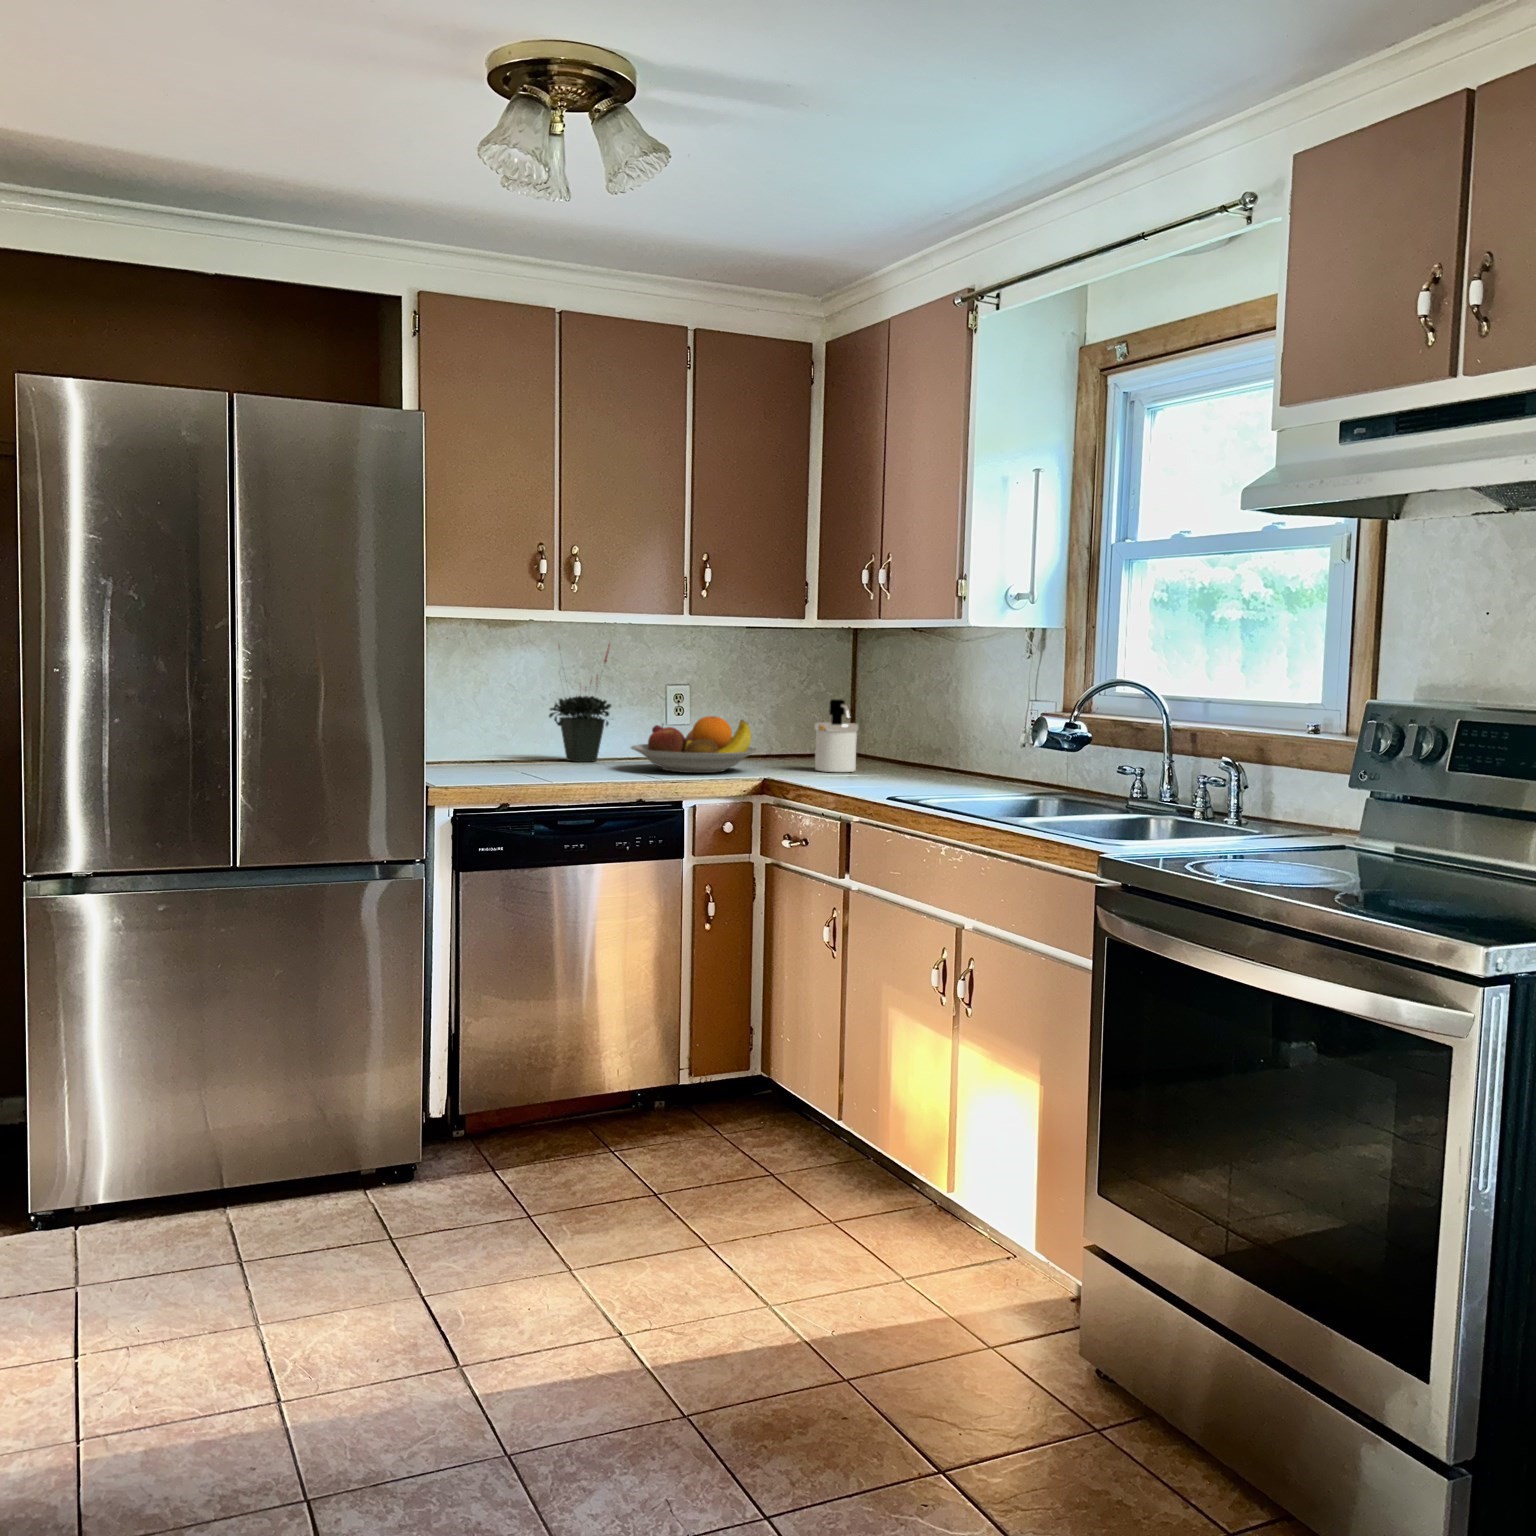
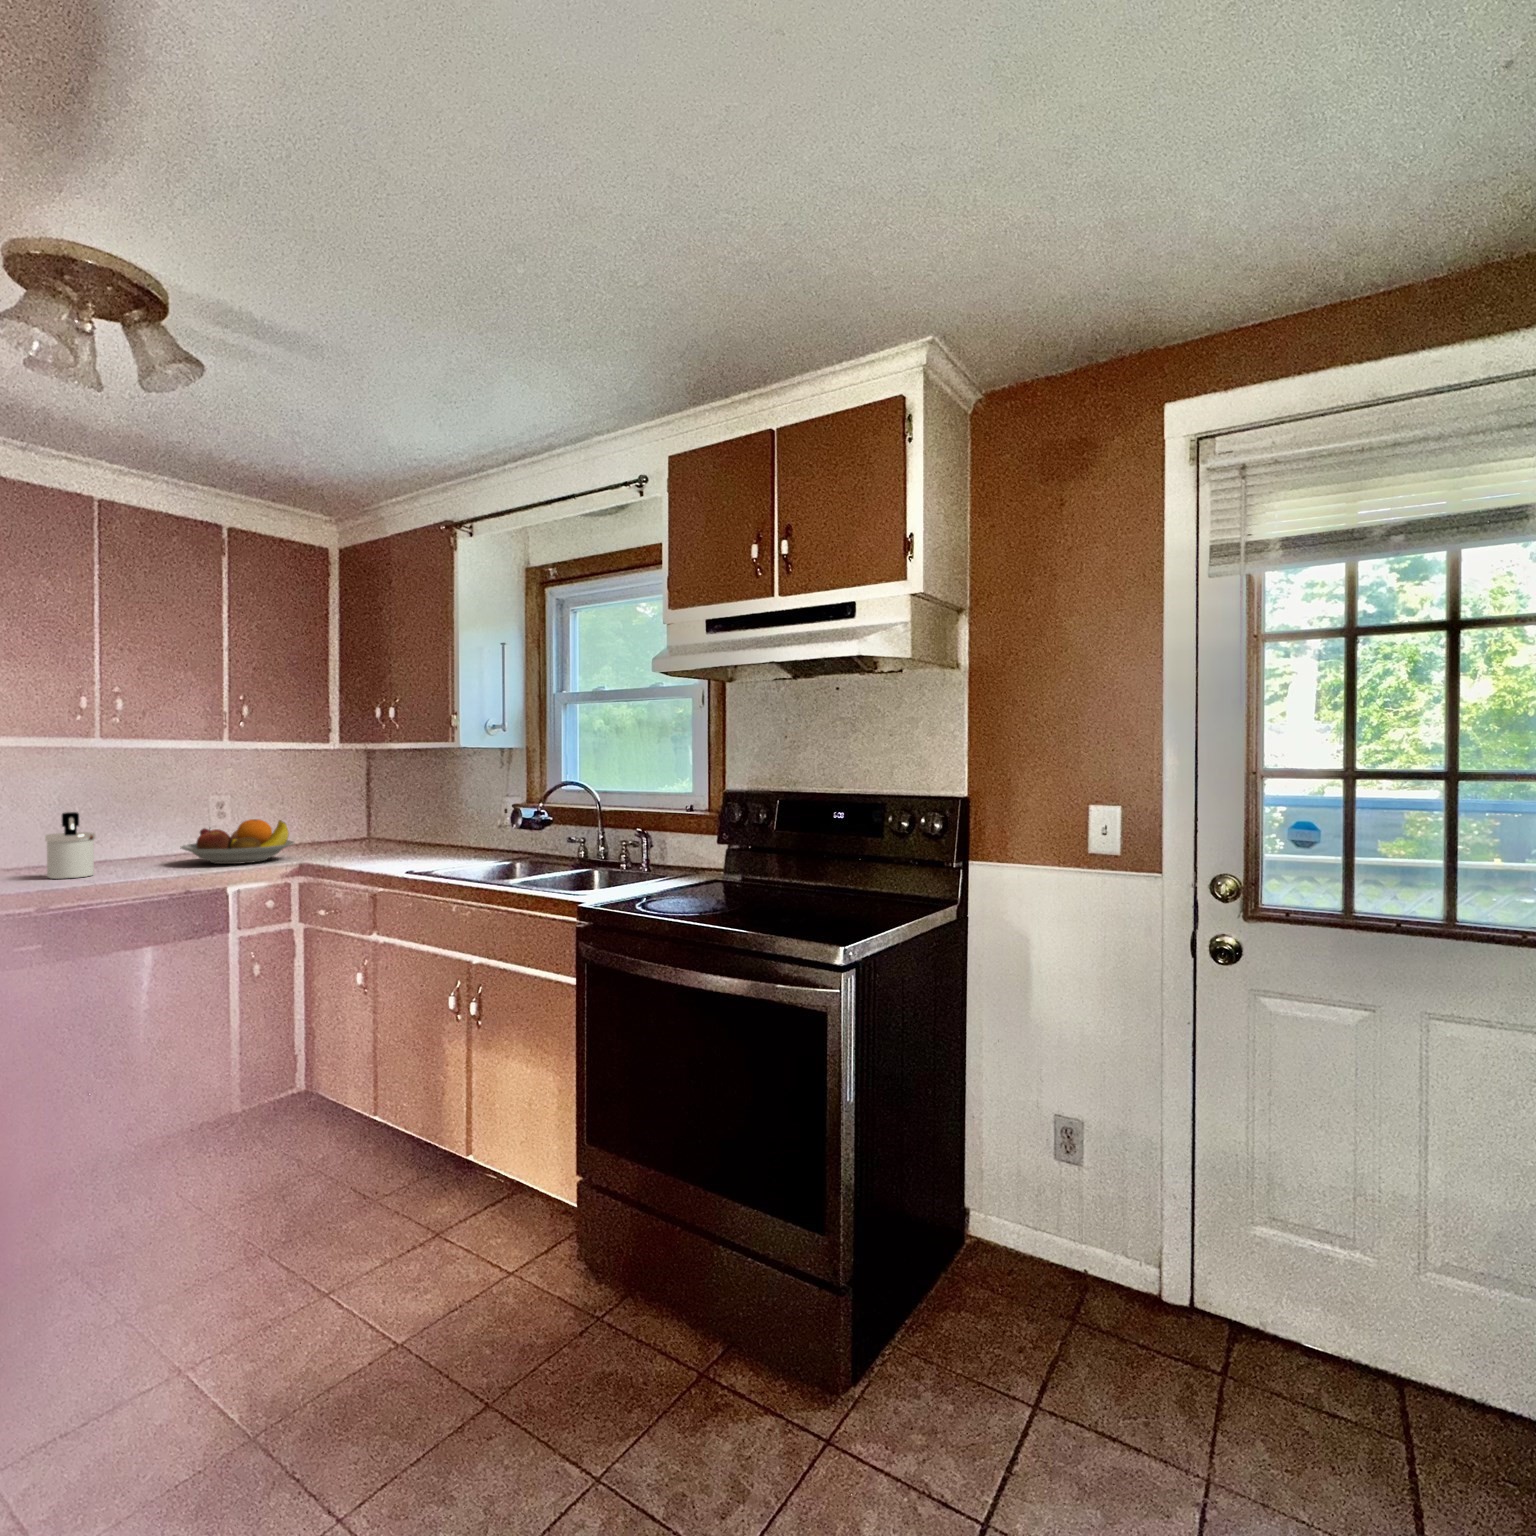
potted plant: present [549,646,611,762] -> none [98,764,163,862]
soap dispenser: present [815,699,858,772] -> present [45,812,96,879]

